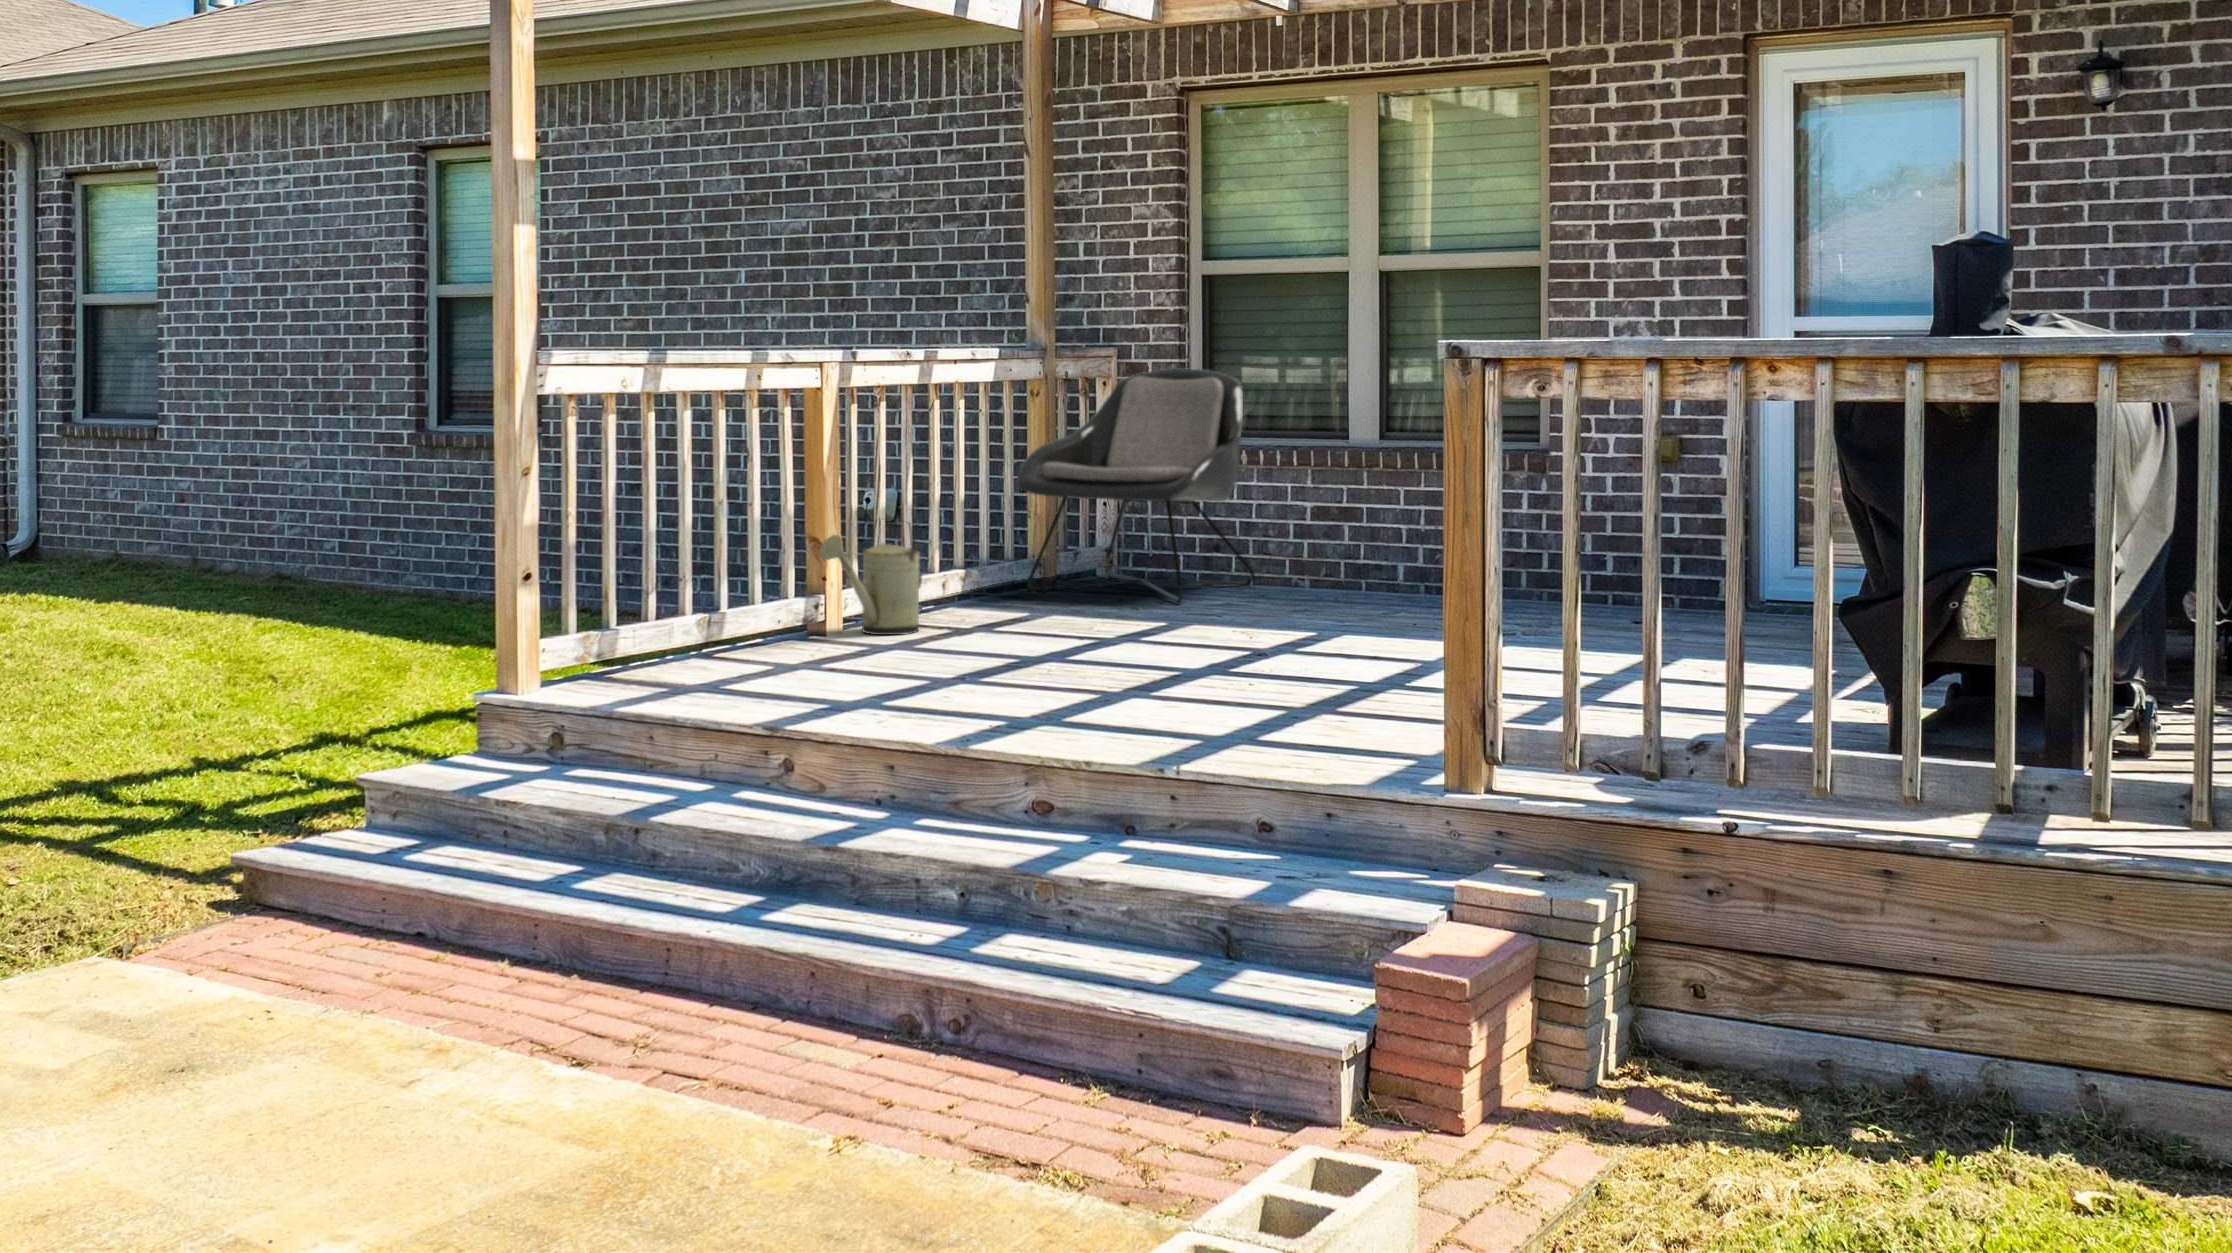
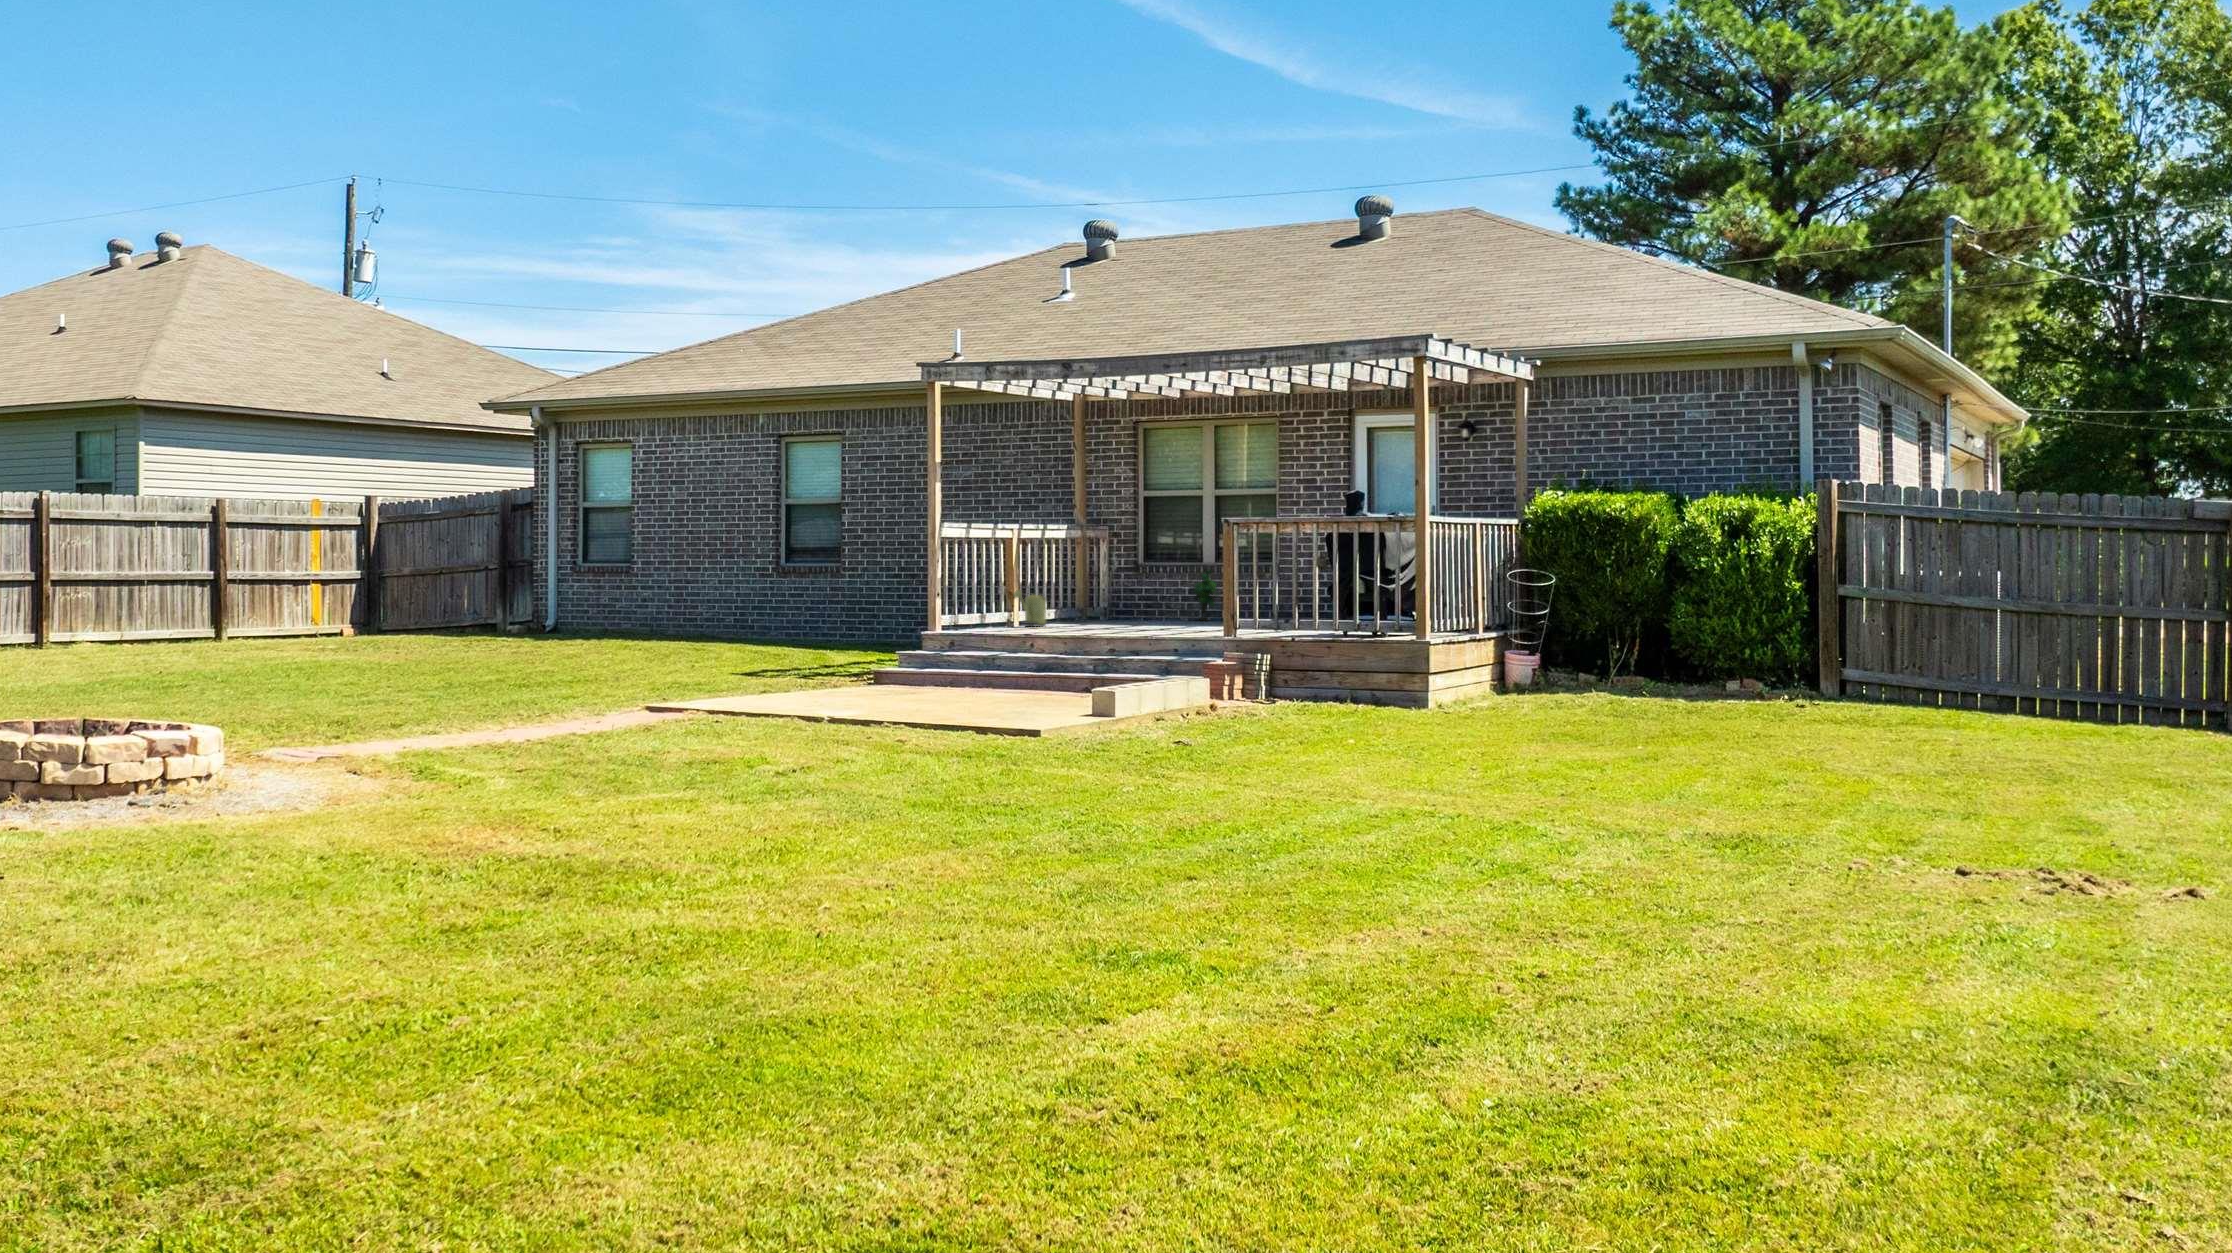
lounge chair: present [1017,368,1254,605] -> none [1073,534,1166,623]
decorative plant: none [1311,459,1392,592] -> present [1193,569,1218,621]

